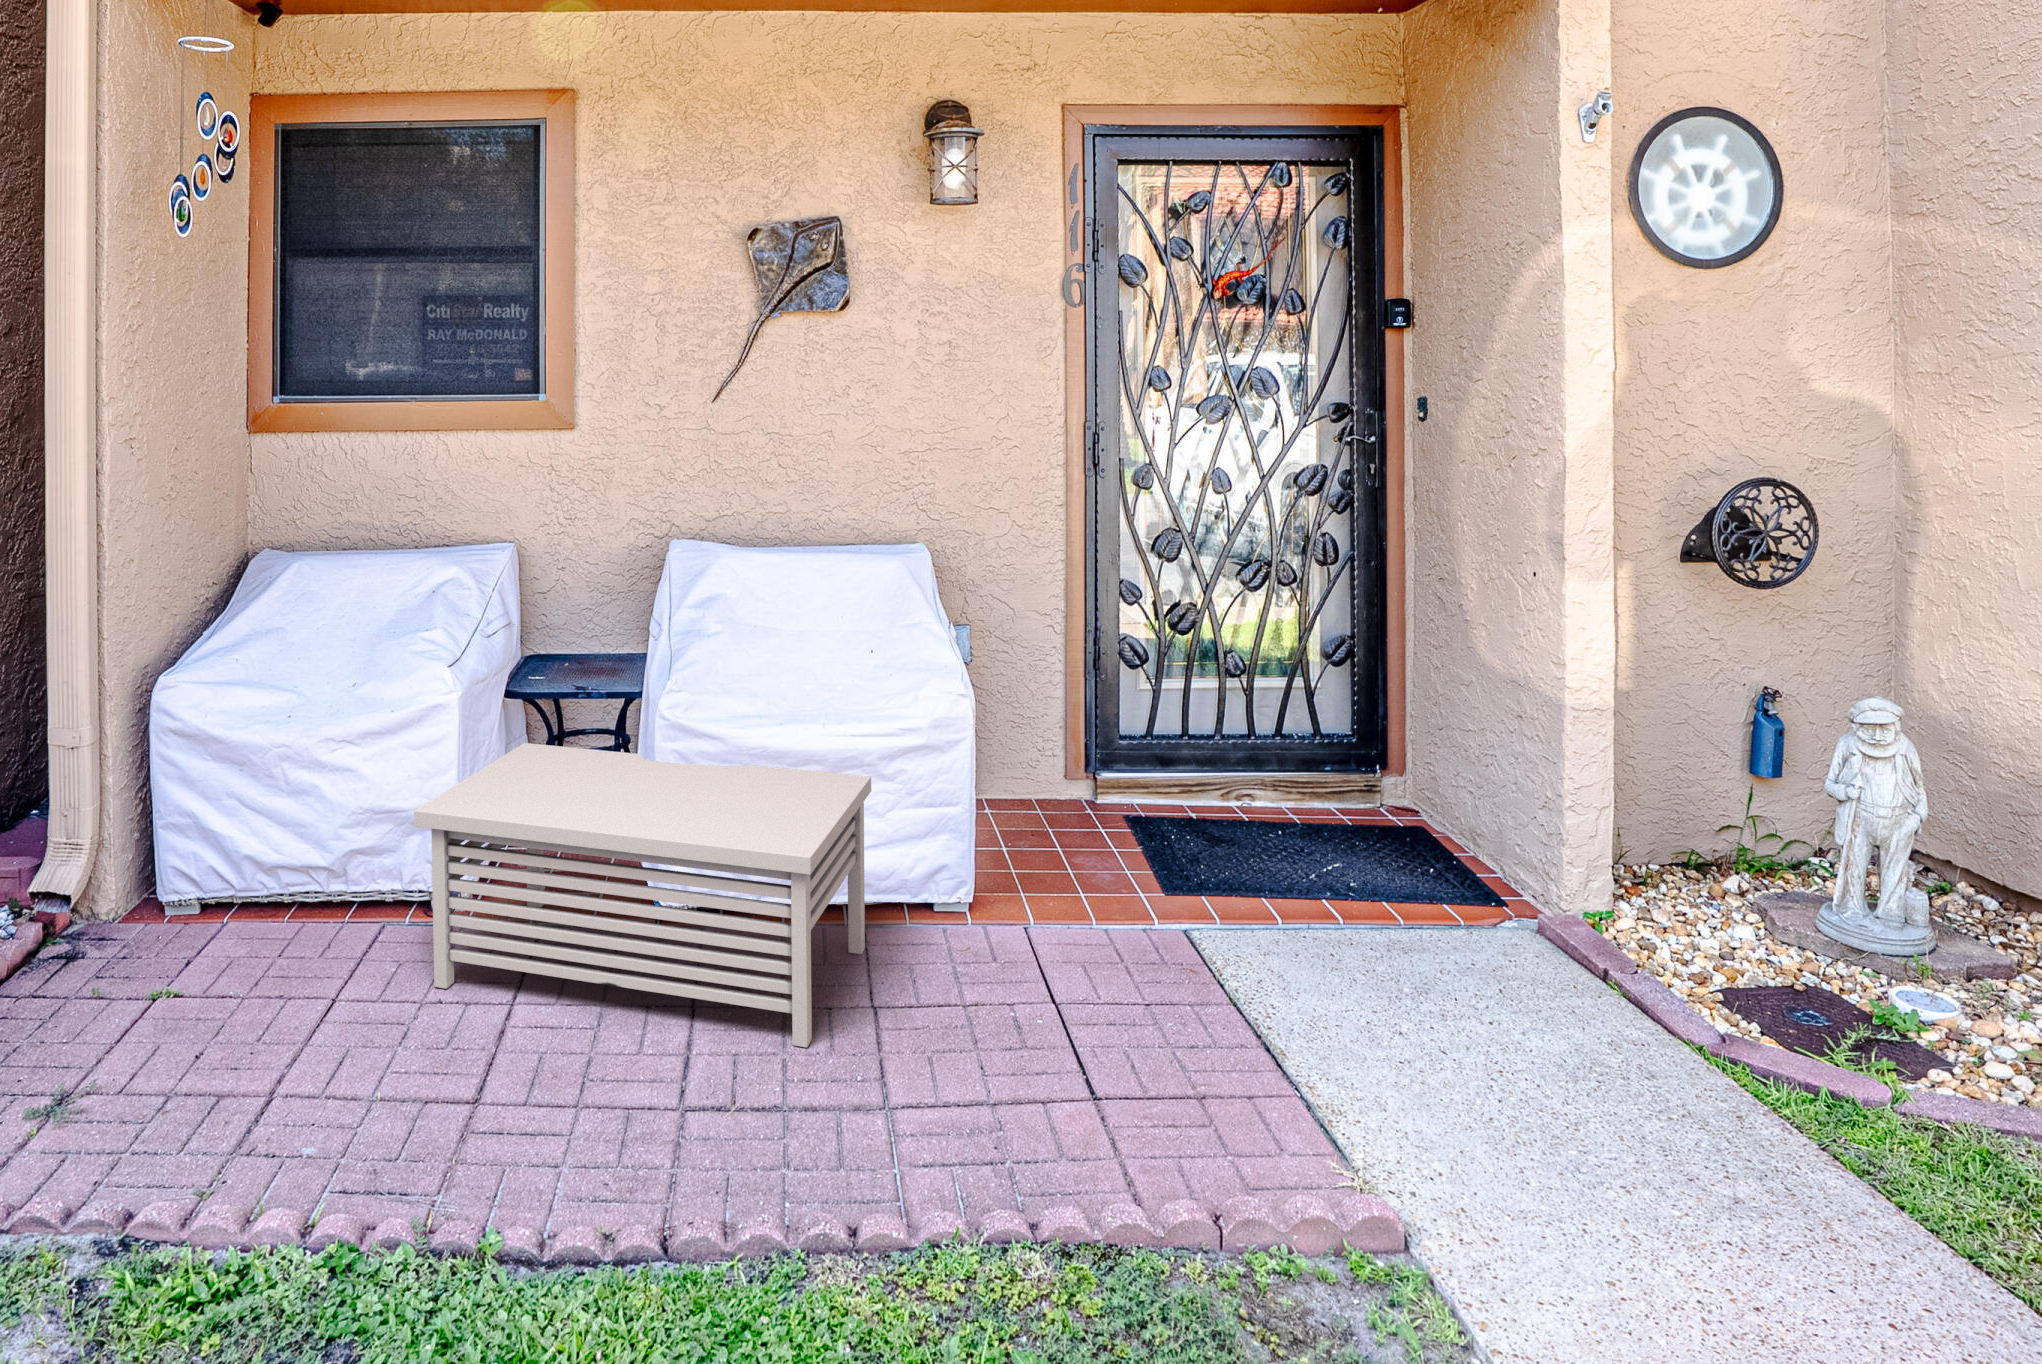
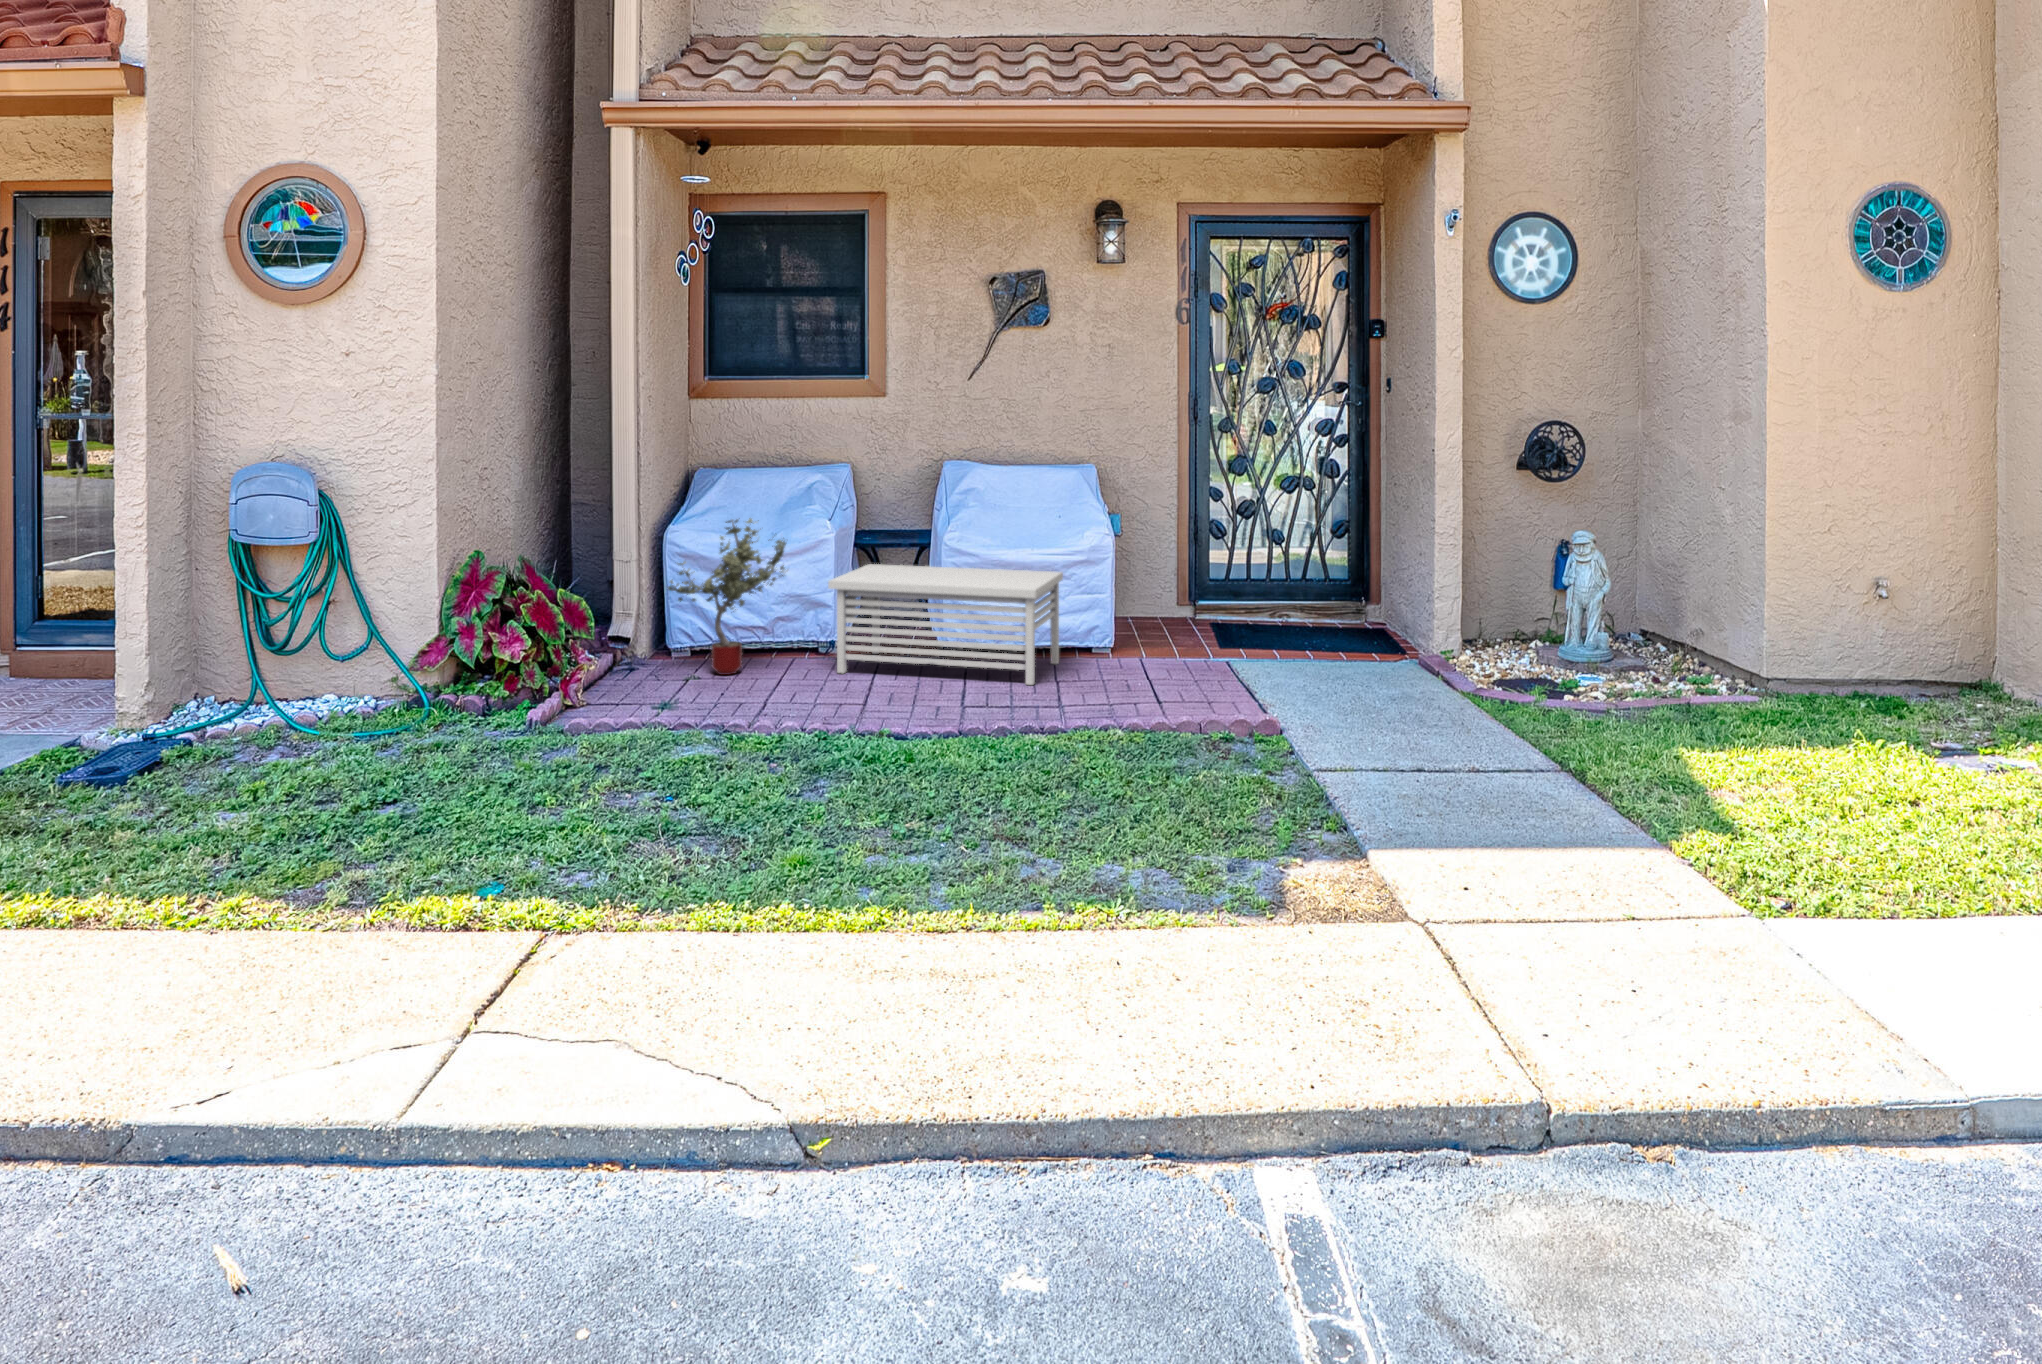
potted tree: none [114,679,342,990] -> present [668,518,786,675]

